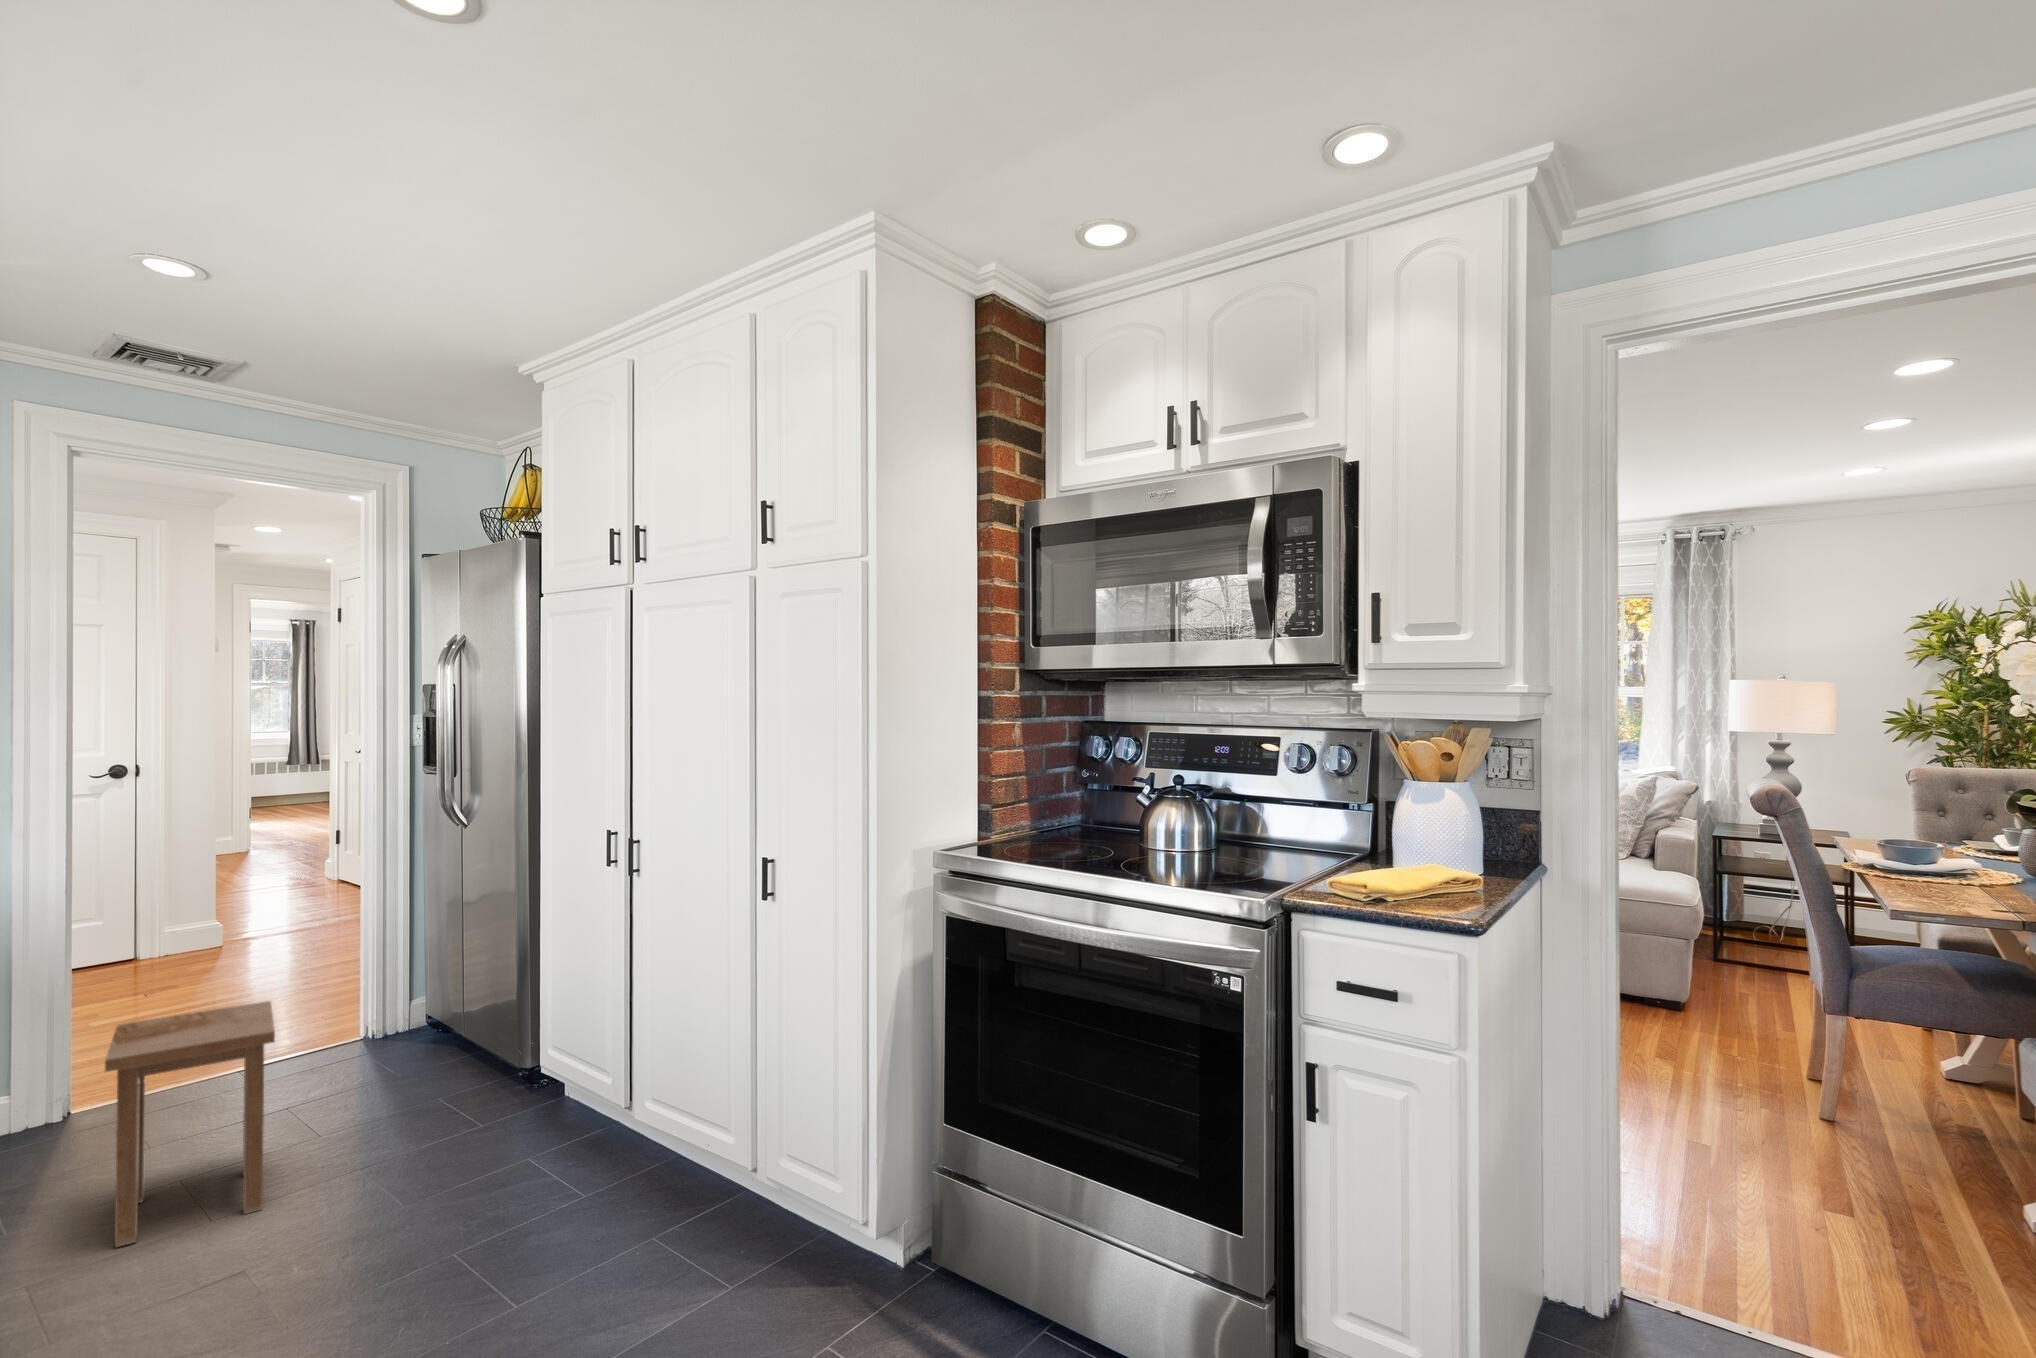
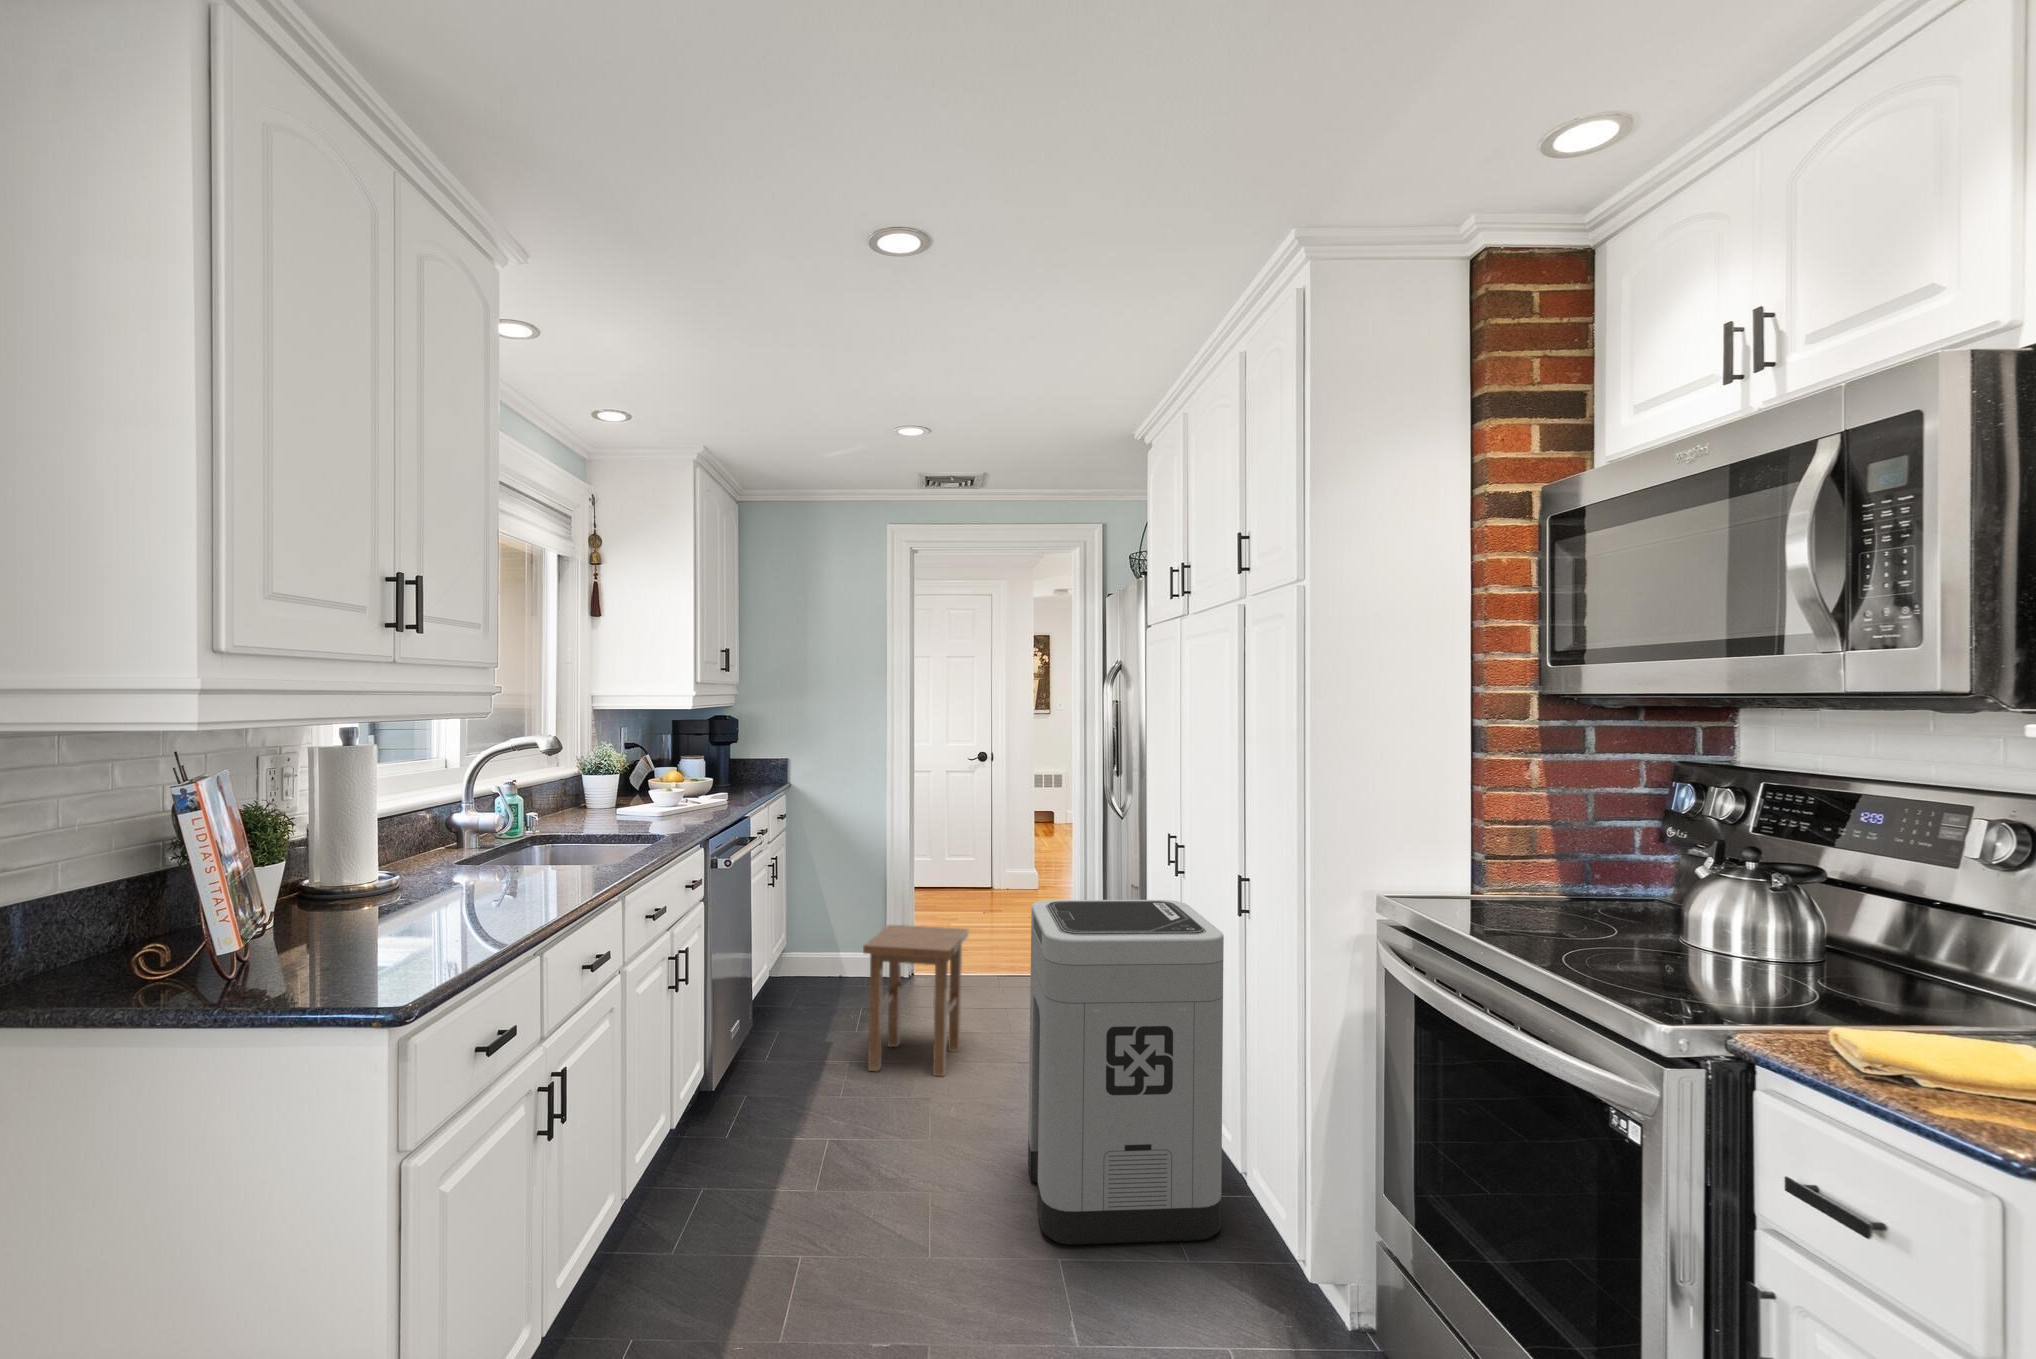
trash can: none [480,900,742,1311] -> present [1028,900,1224,1245]

